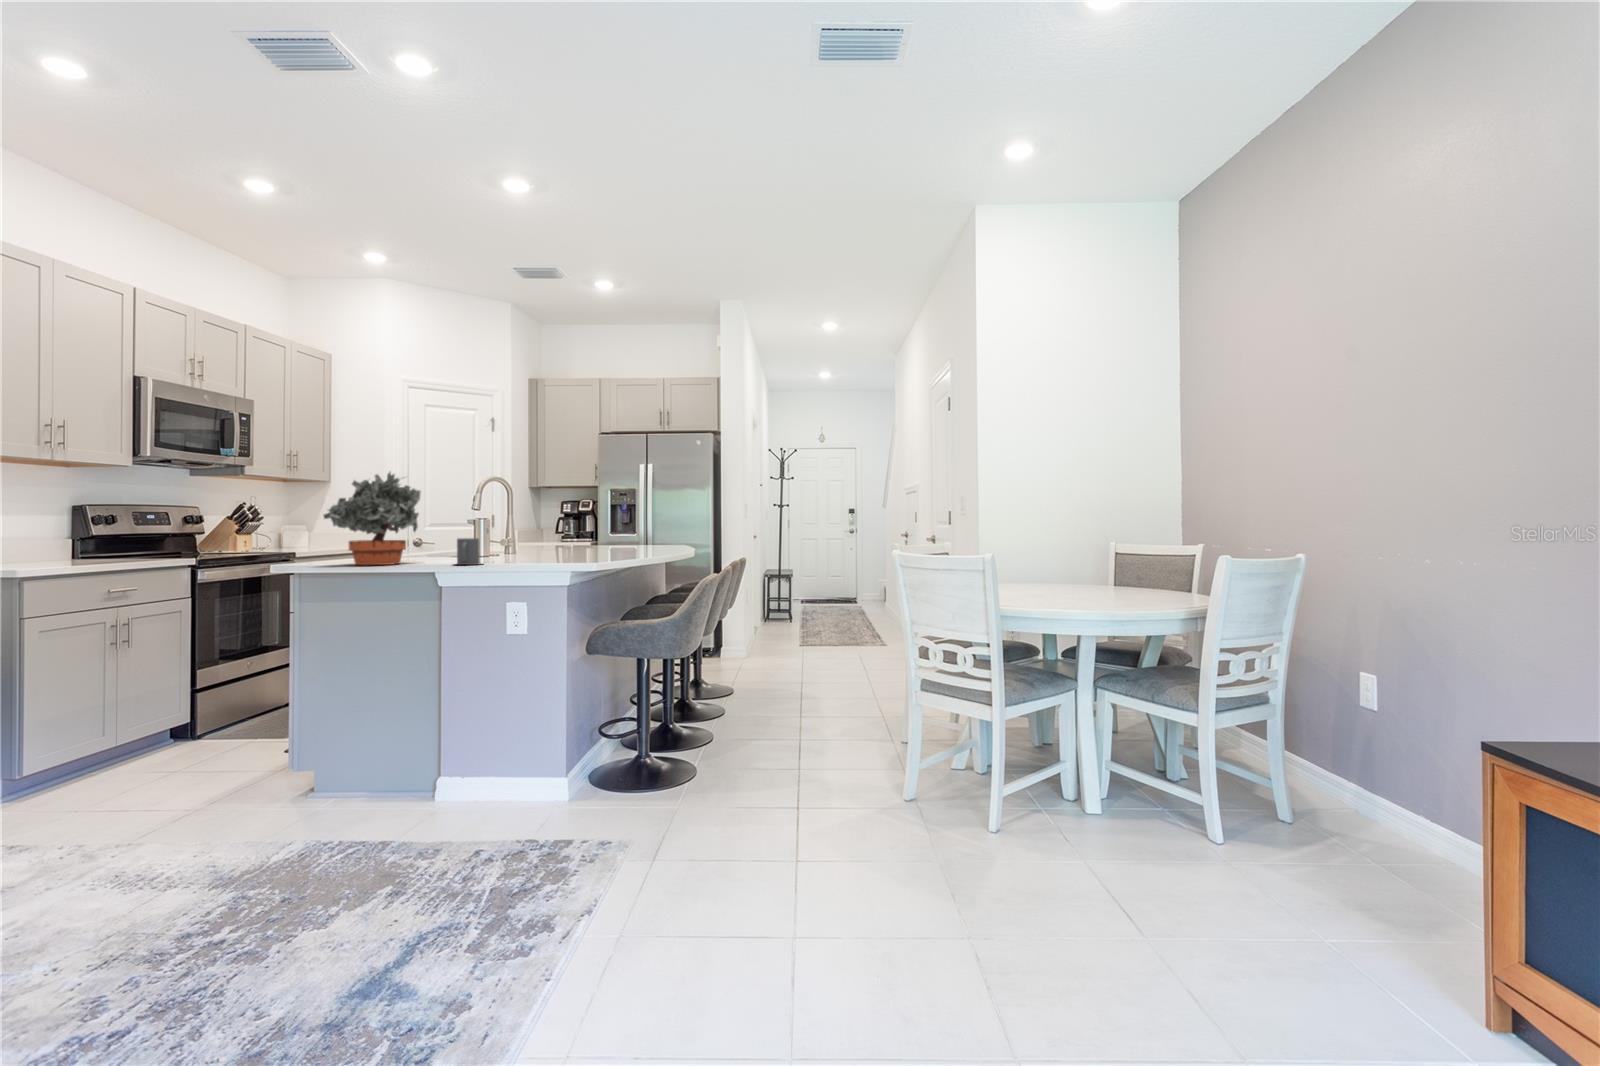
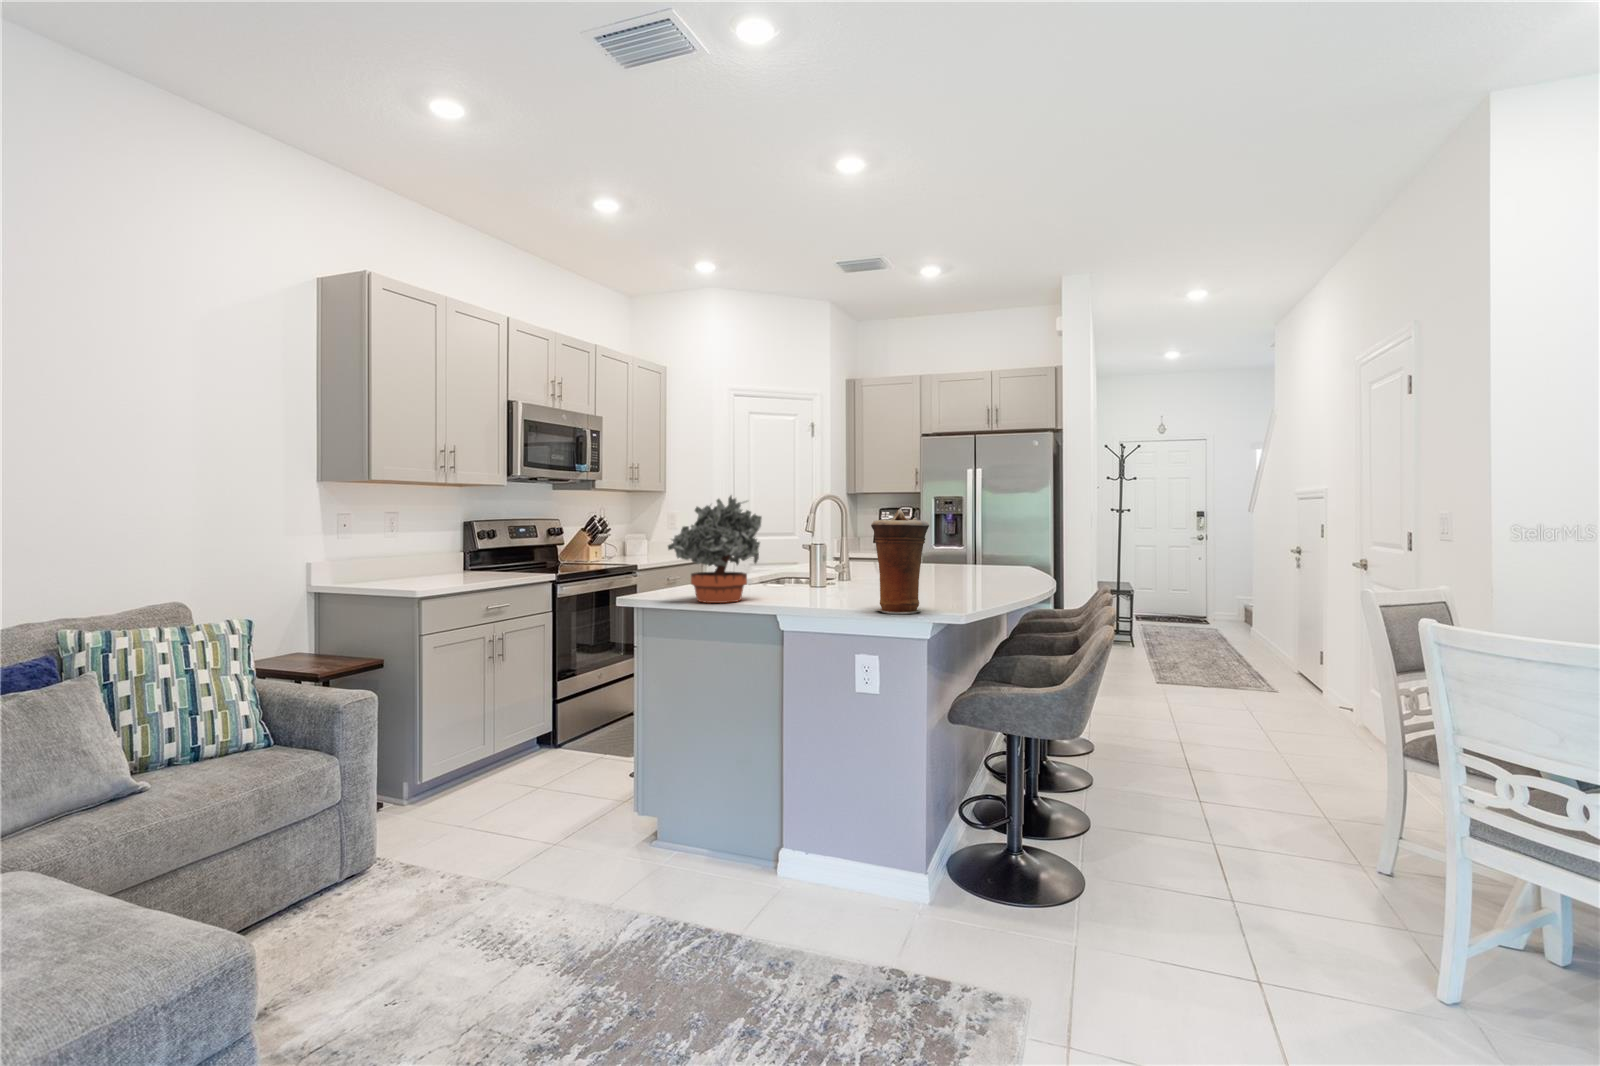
vase: none [515,481,574,564] -> present [871,510,929,613]
mug: present [457,538,480,565] -> none [798,575,833,608]

